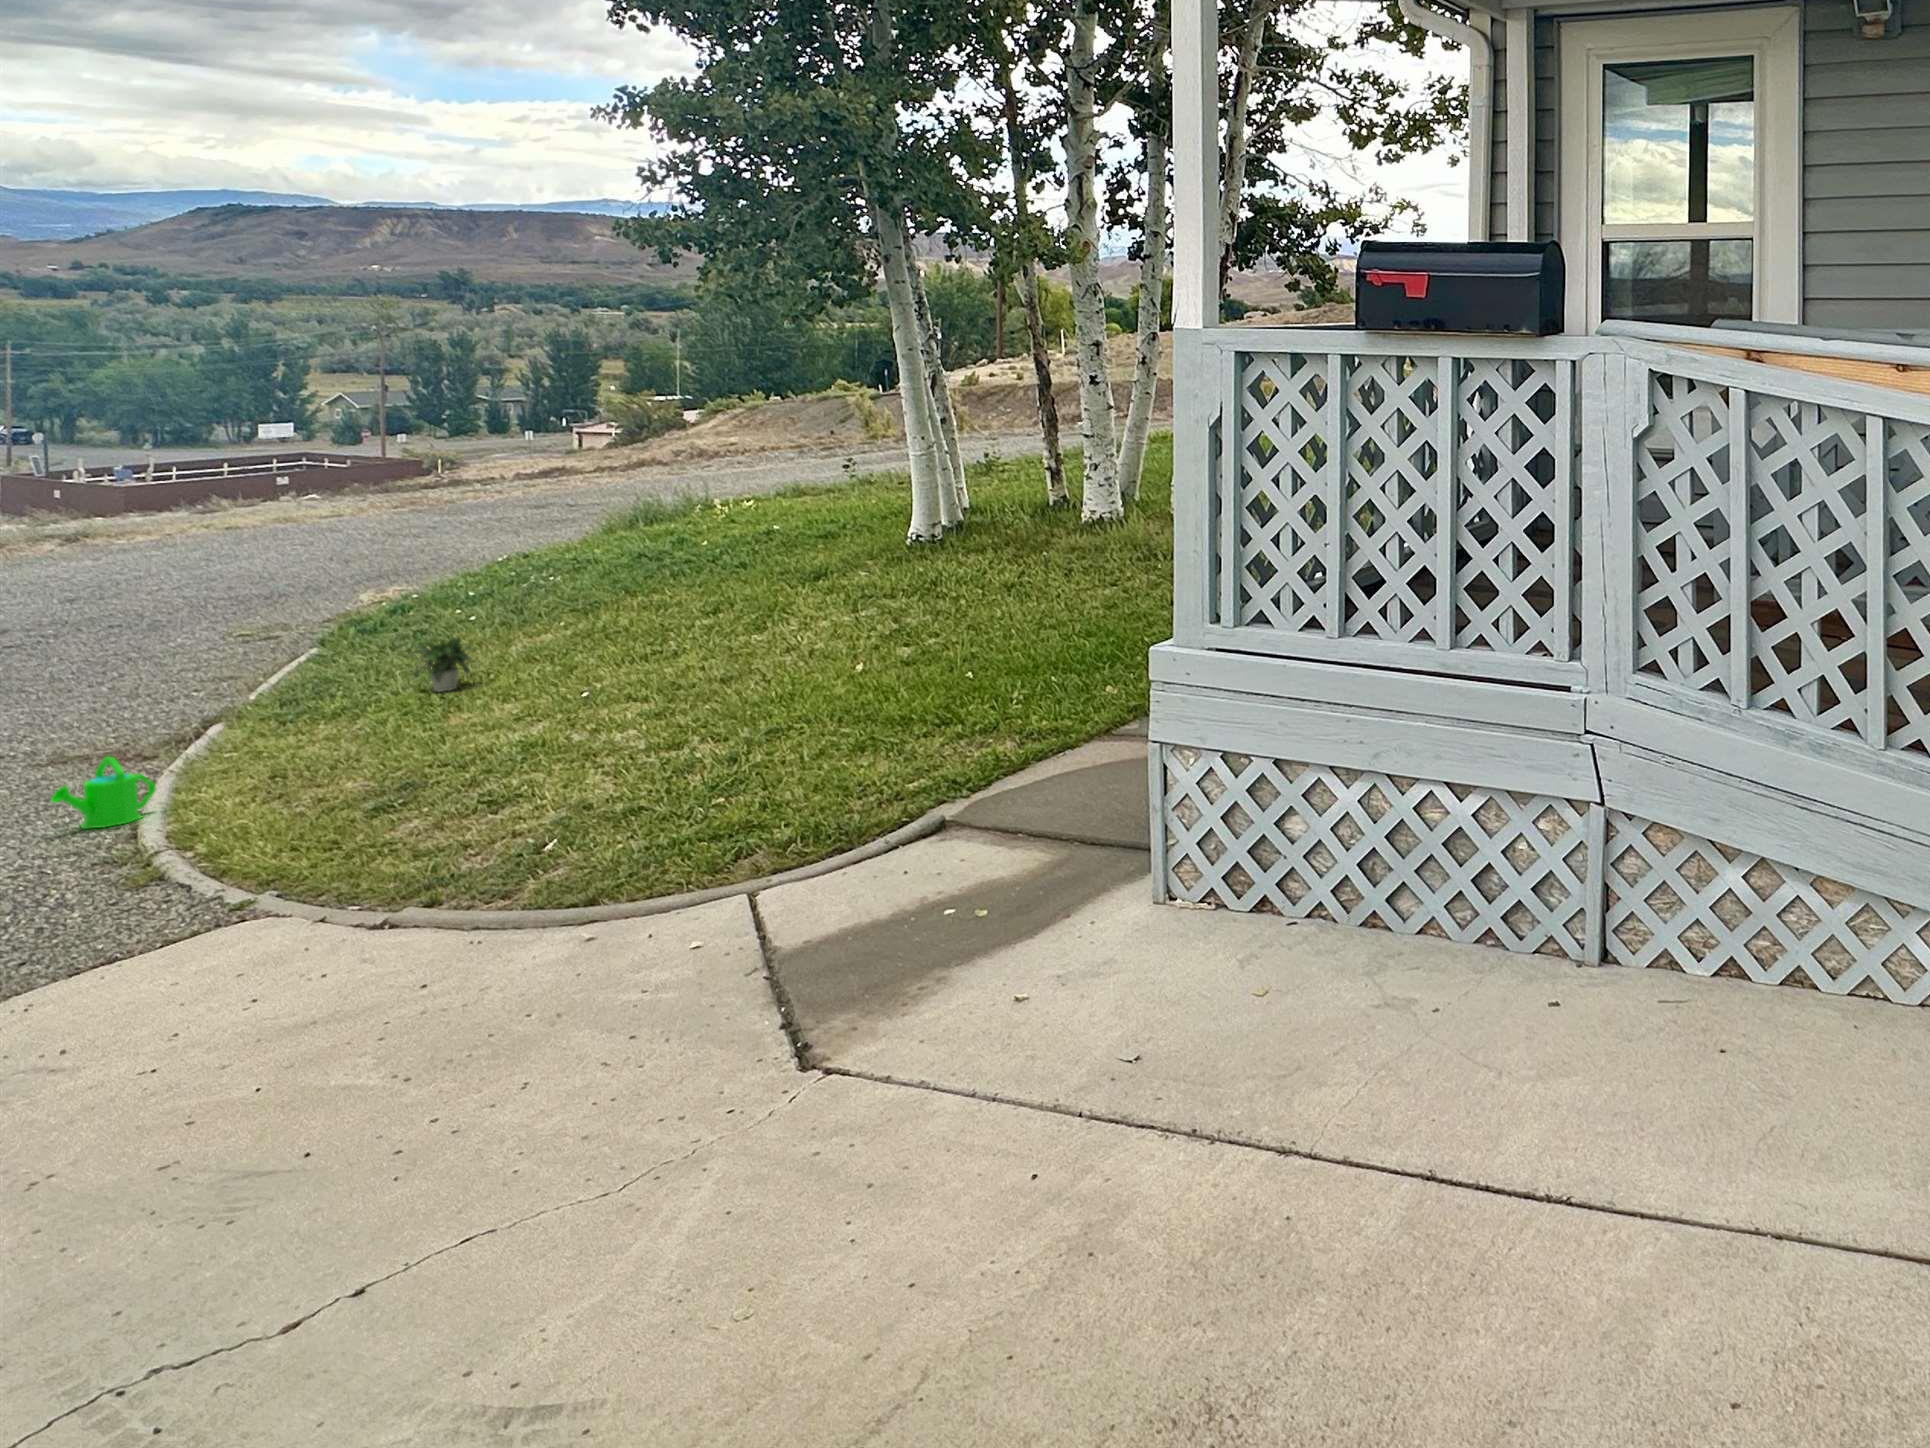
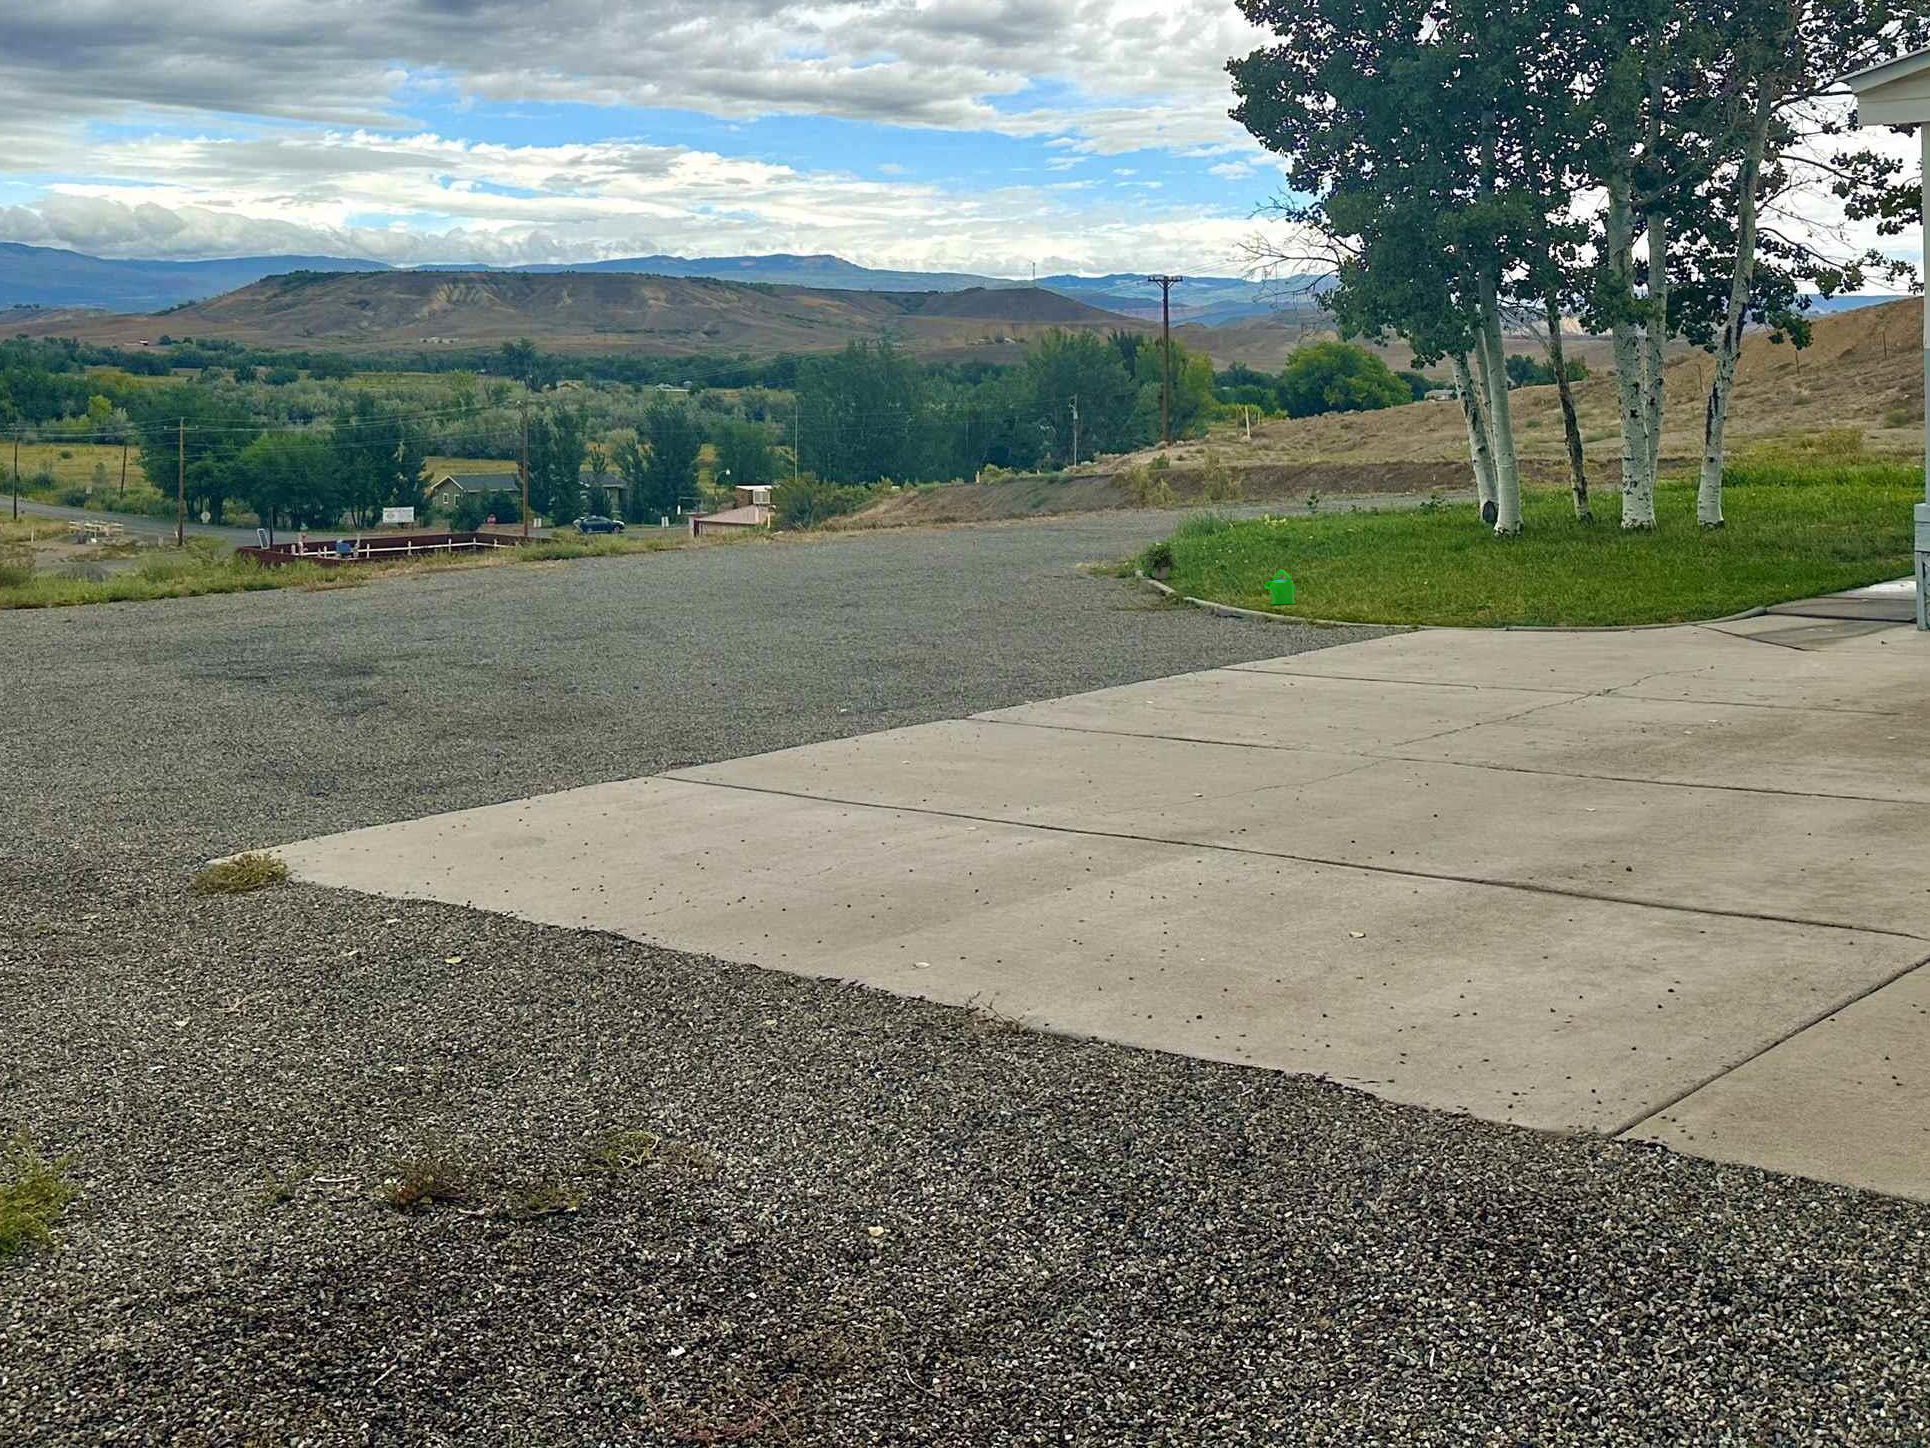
potted plant: present [412,637,477,692] -> present [1142,547,1180,579]

